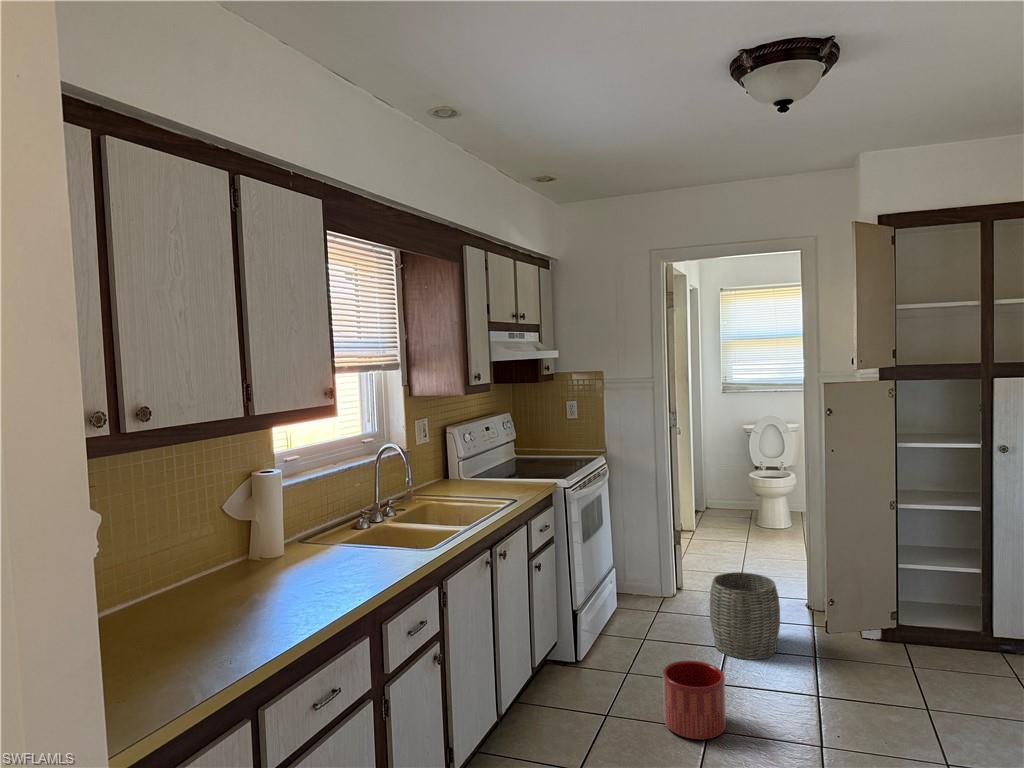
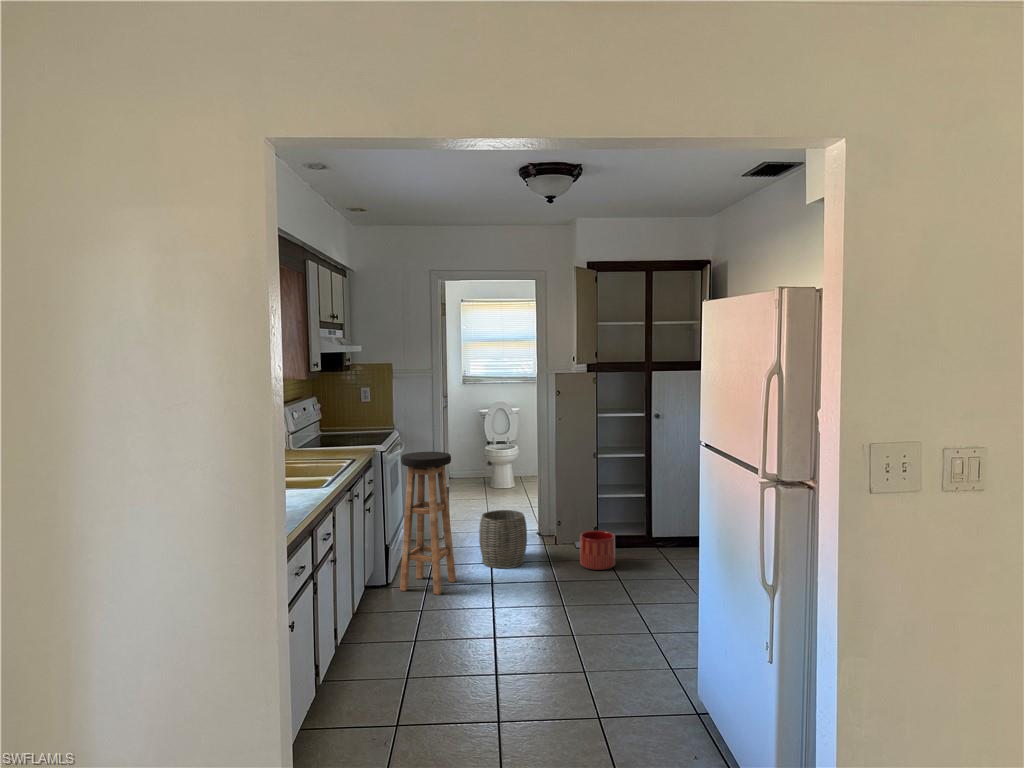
bar stool: none [589,490,669,691] -> present [400,452,456,595]
planter: present [663,661,726,740] -> present [580,531,615,570]

